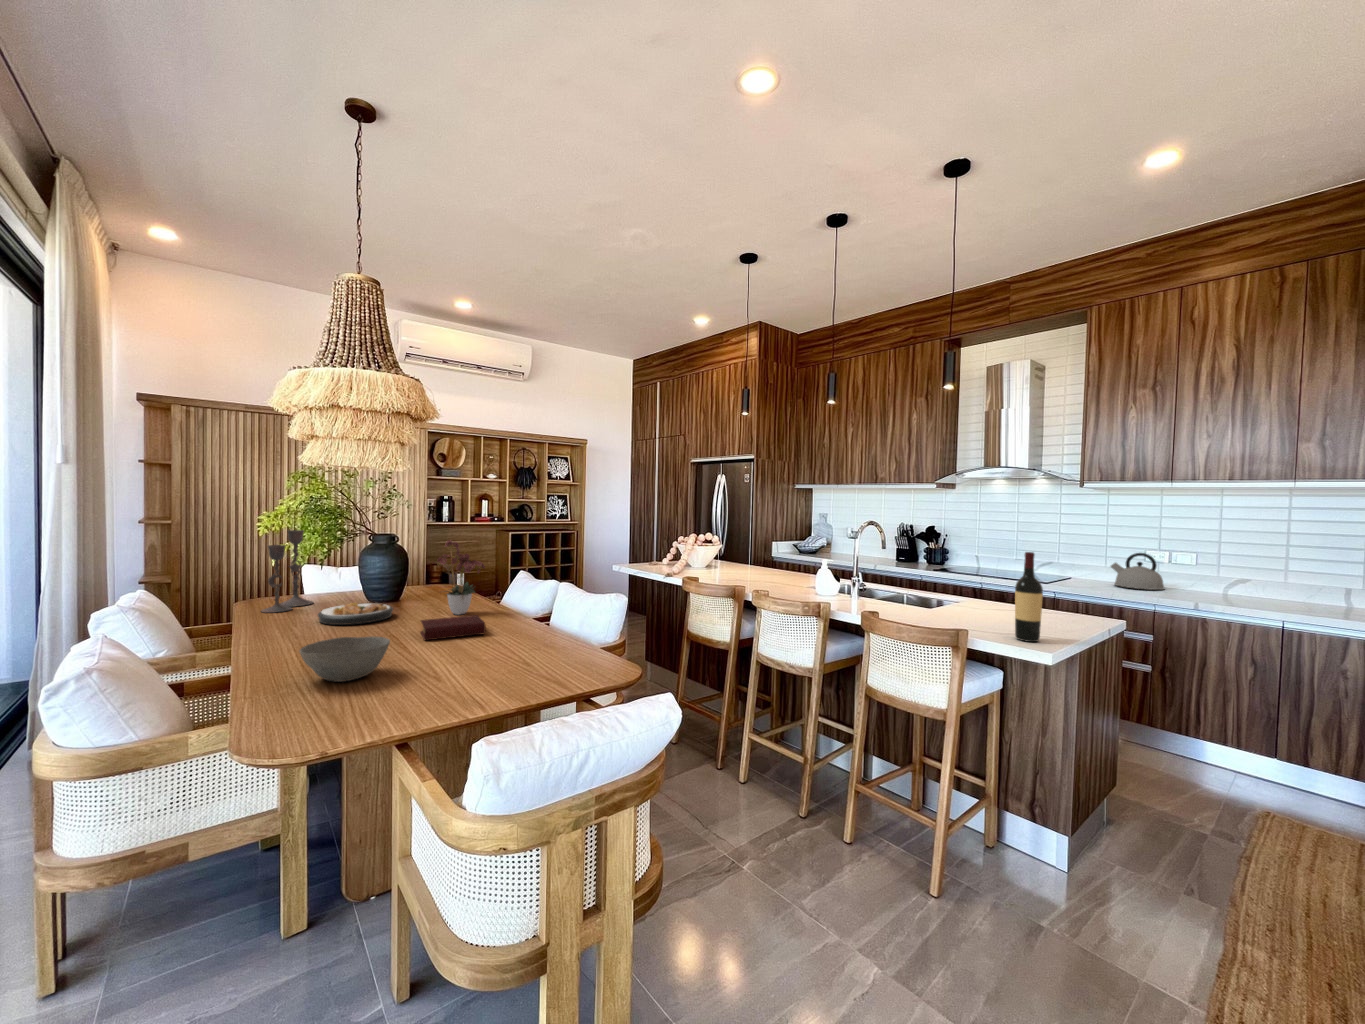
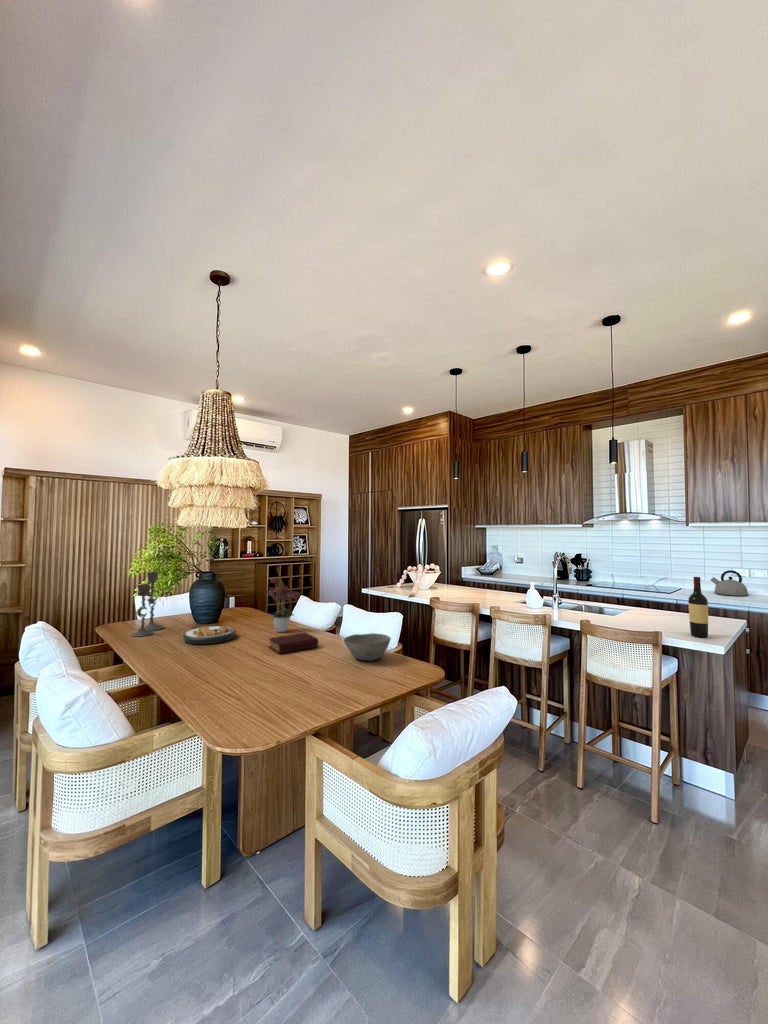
bowl: present [299,636,390,682] -> present [344,633,391,661]

